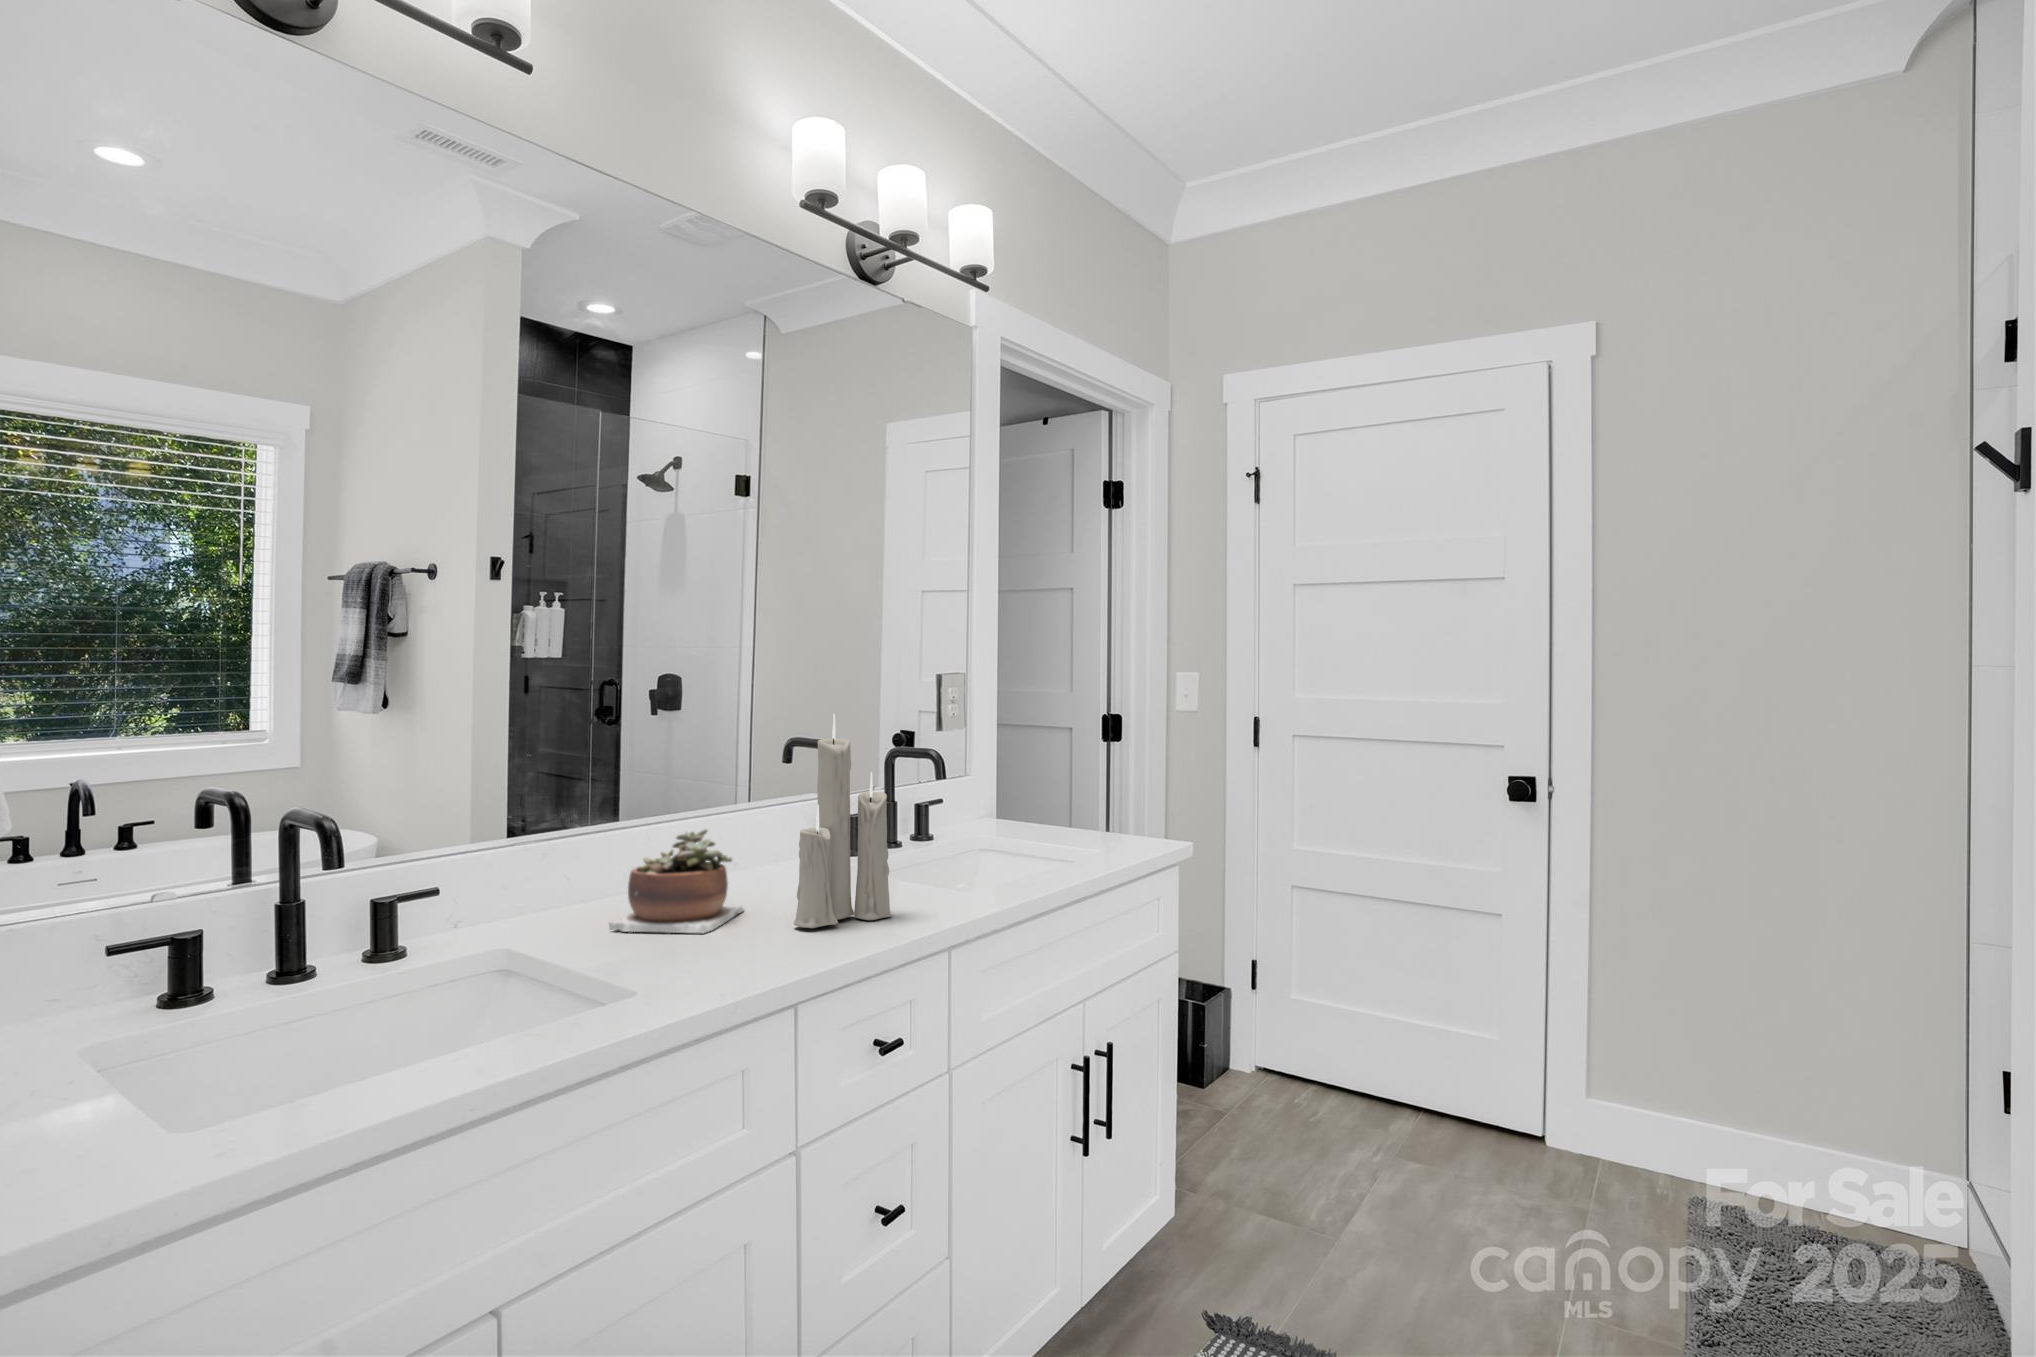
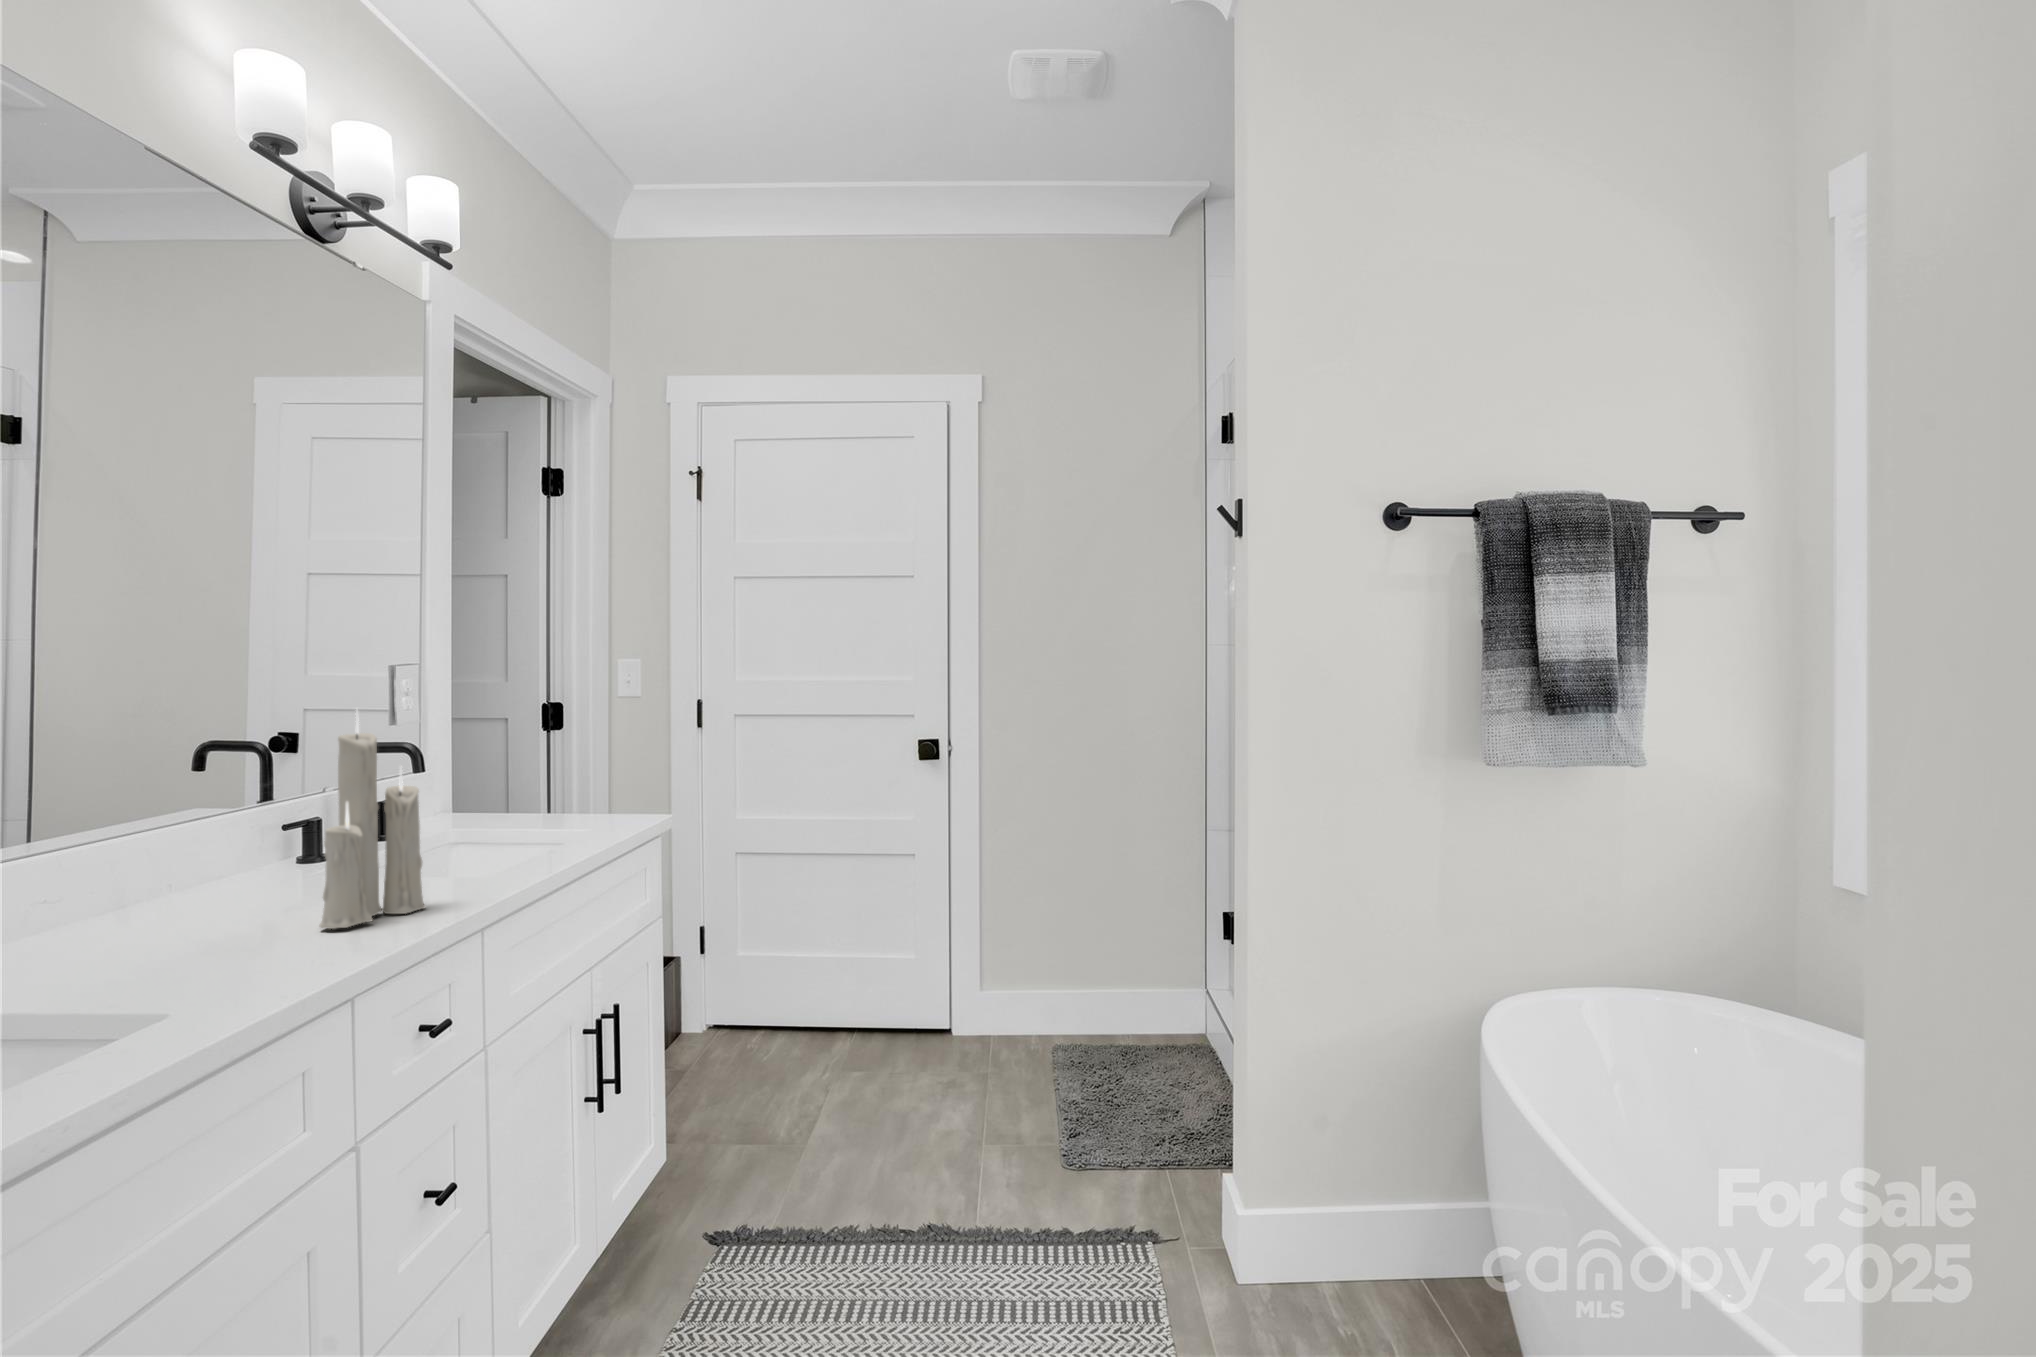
succulent plant: present [609,830,744,933] -> none [67,840,235,964]

